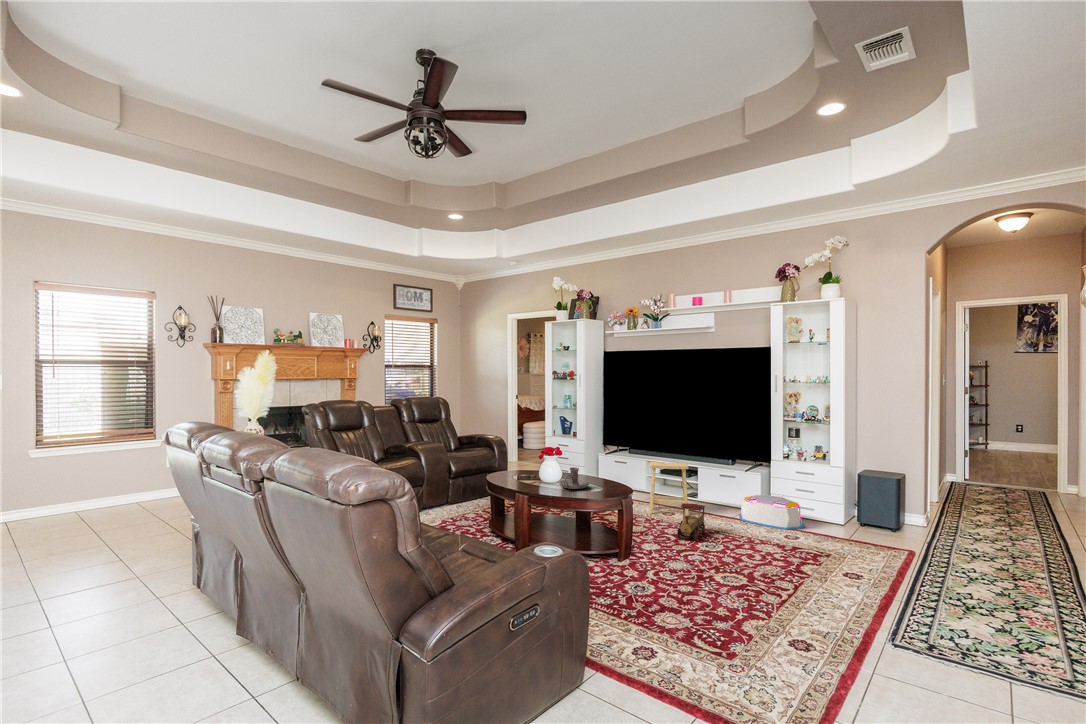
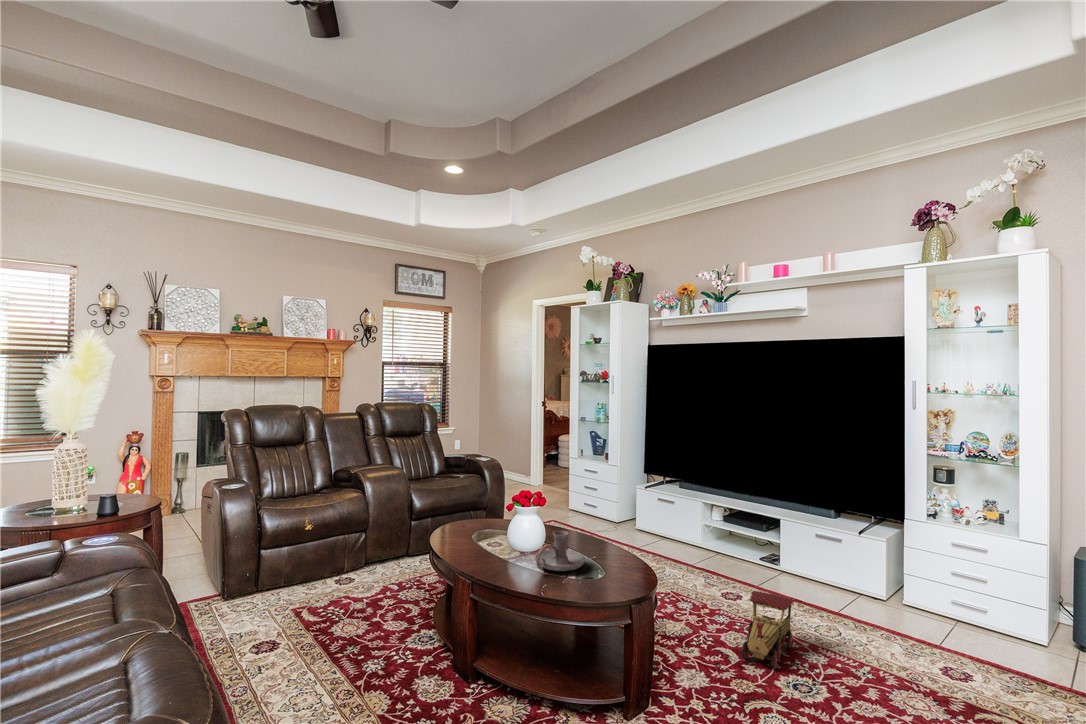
footstool: present [649,462,689,515] -> none [702,510,764,601]
storage bin: present [739,494,805,530] -> none [850,576,975,651]

